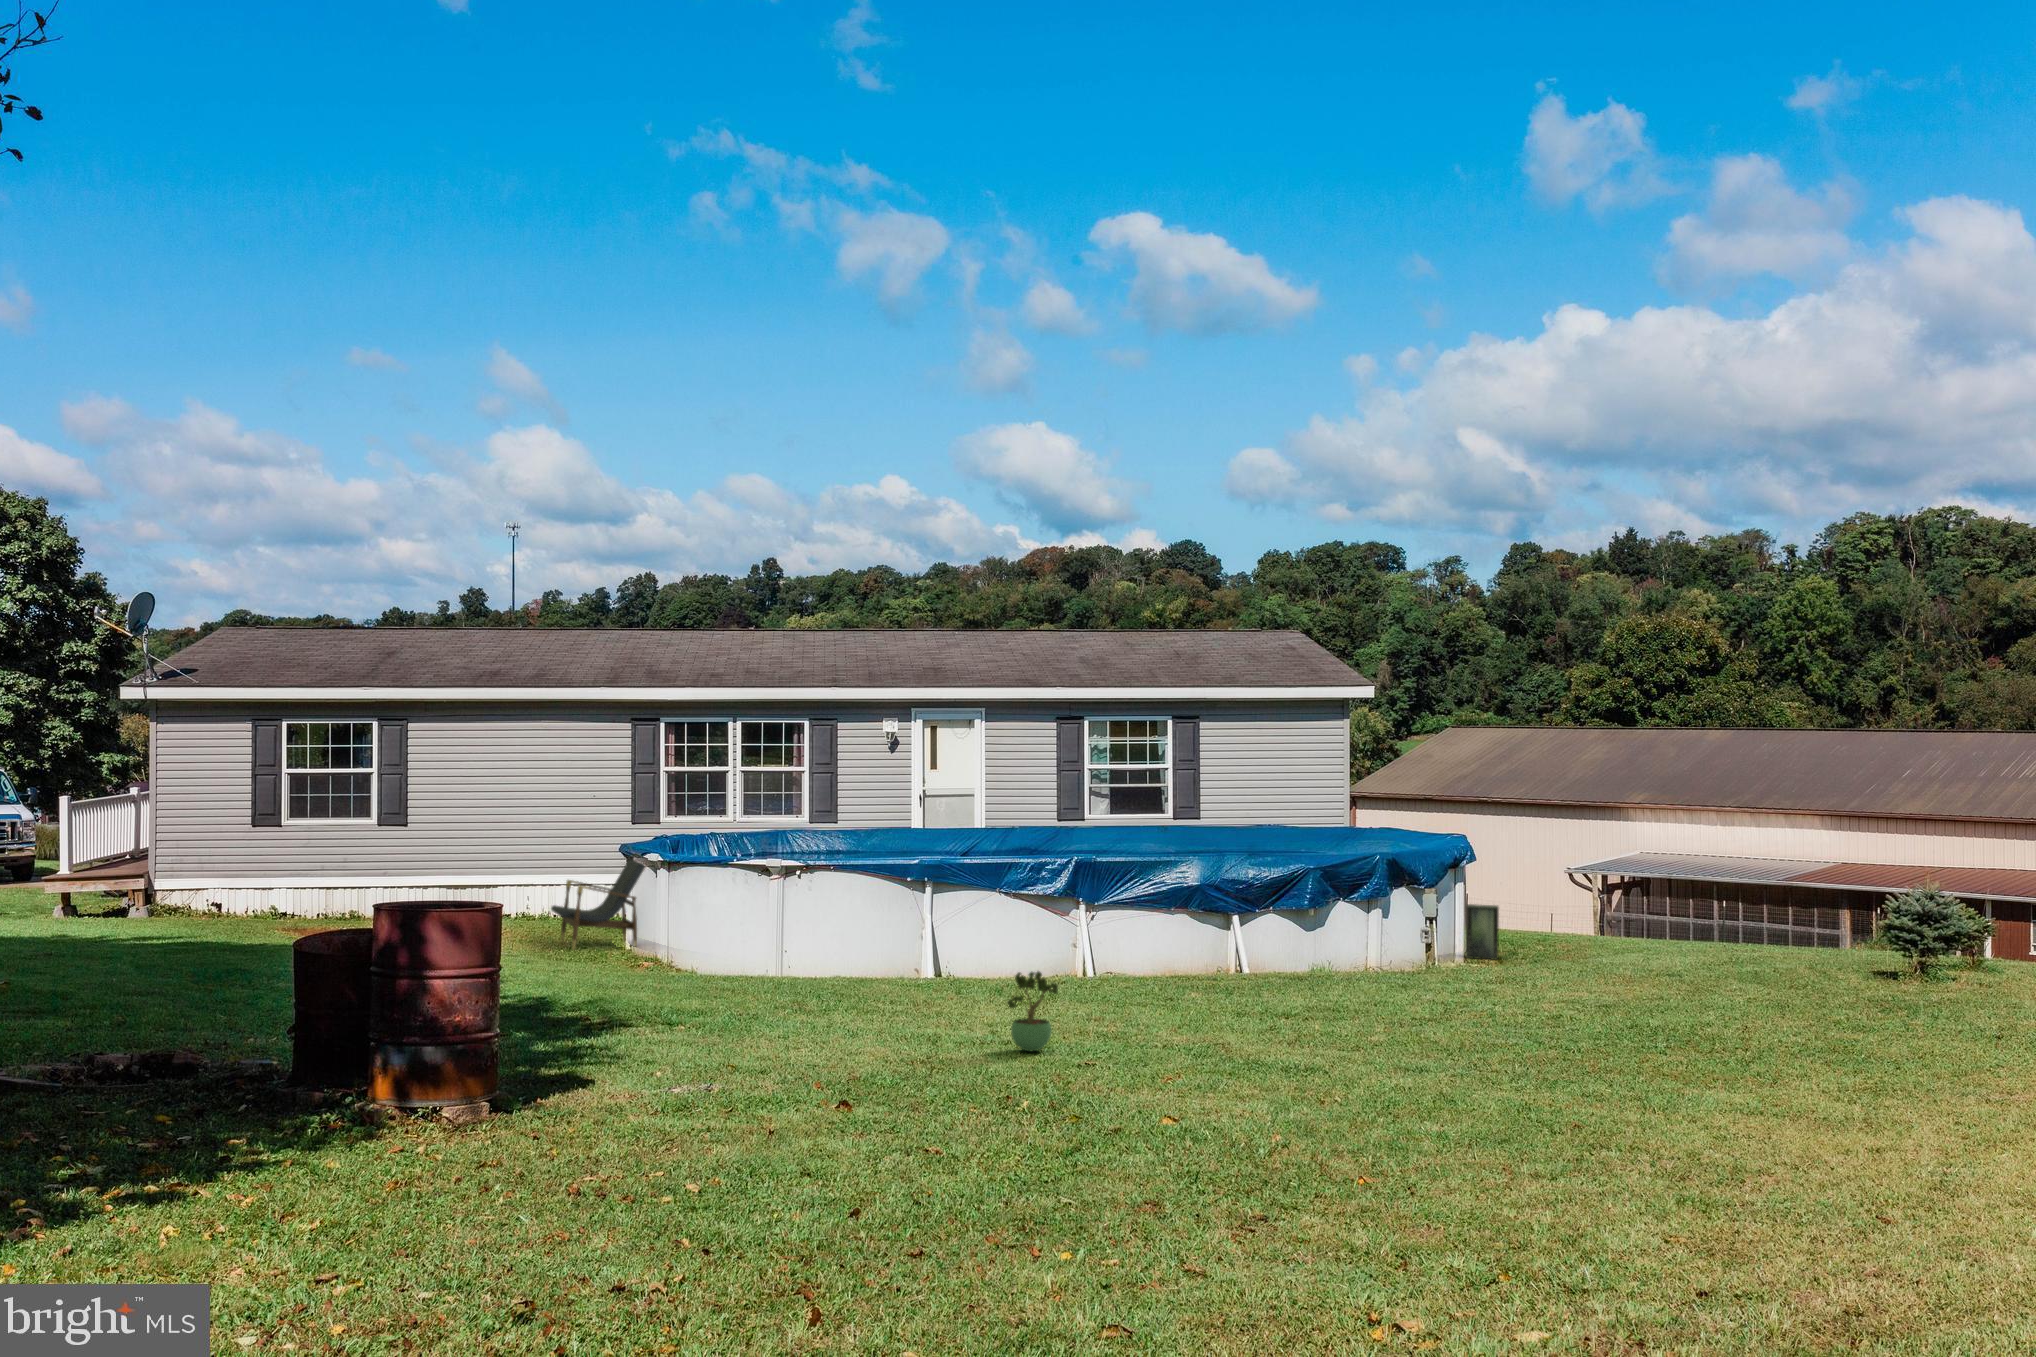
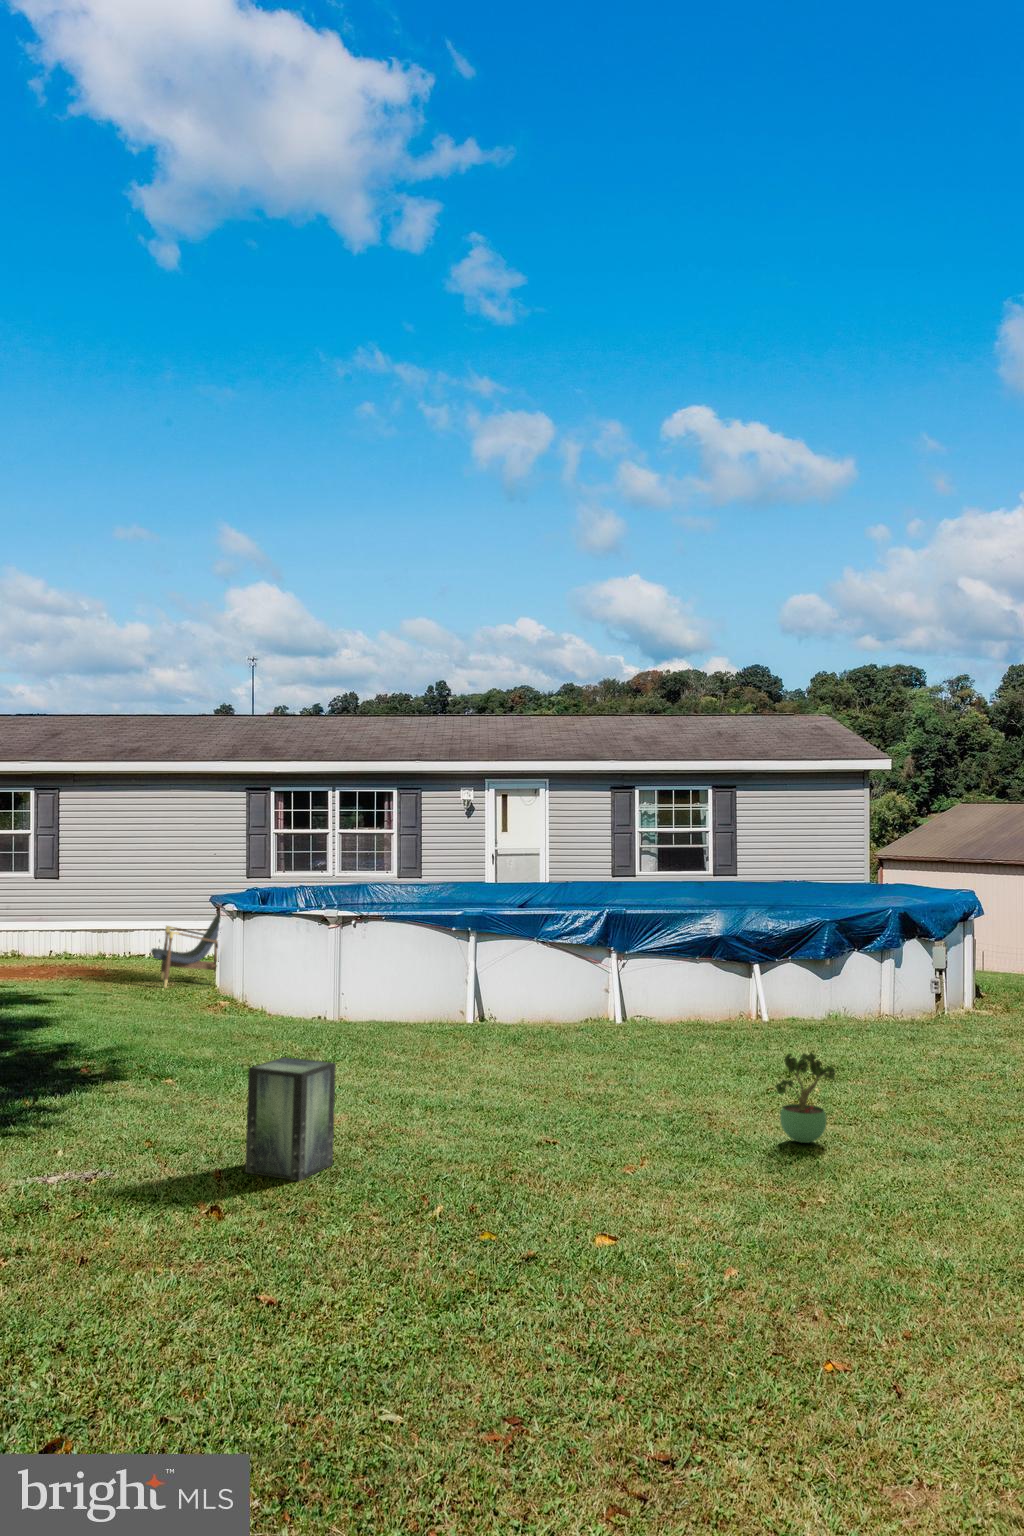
storage box: present [1466,904,1499,960] -> present [245,1057,336,1181]
potted plant: present [1007,971,1058,1051] -> present [775,1053,835,1143]

